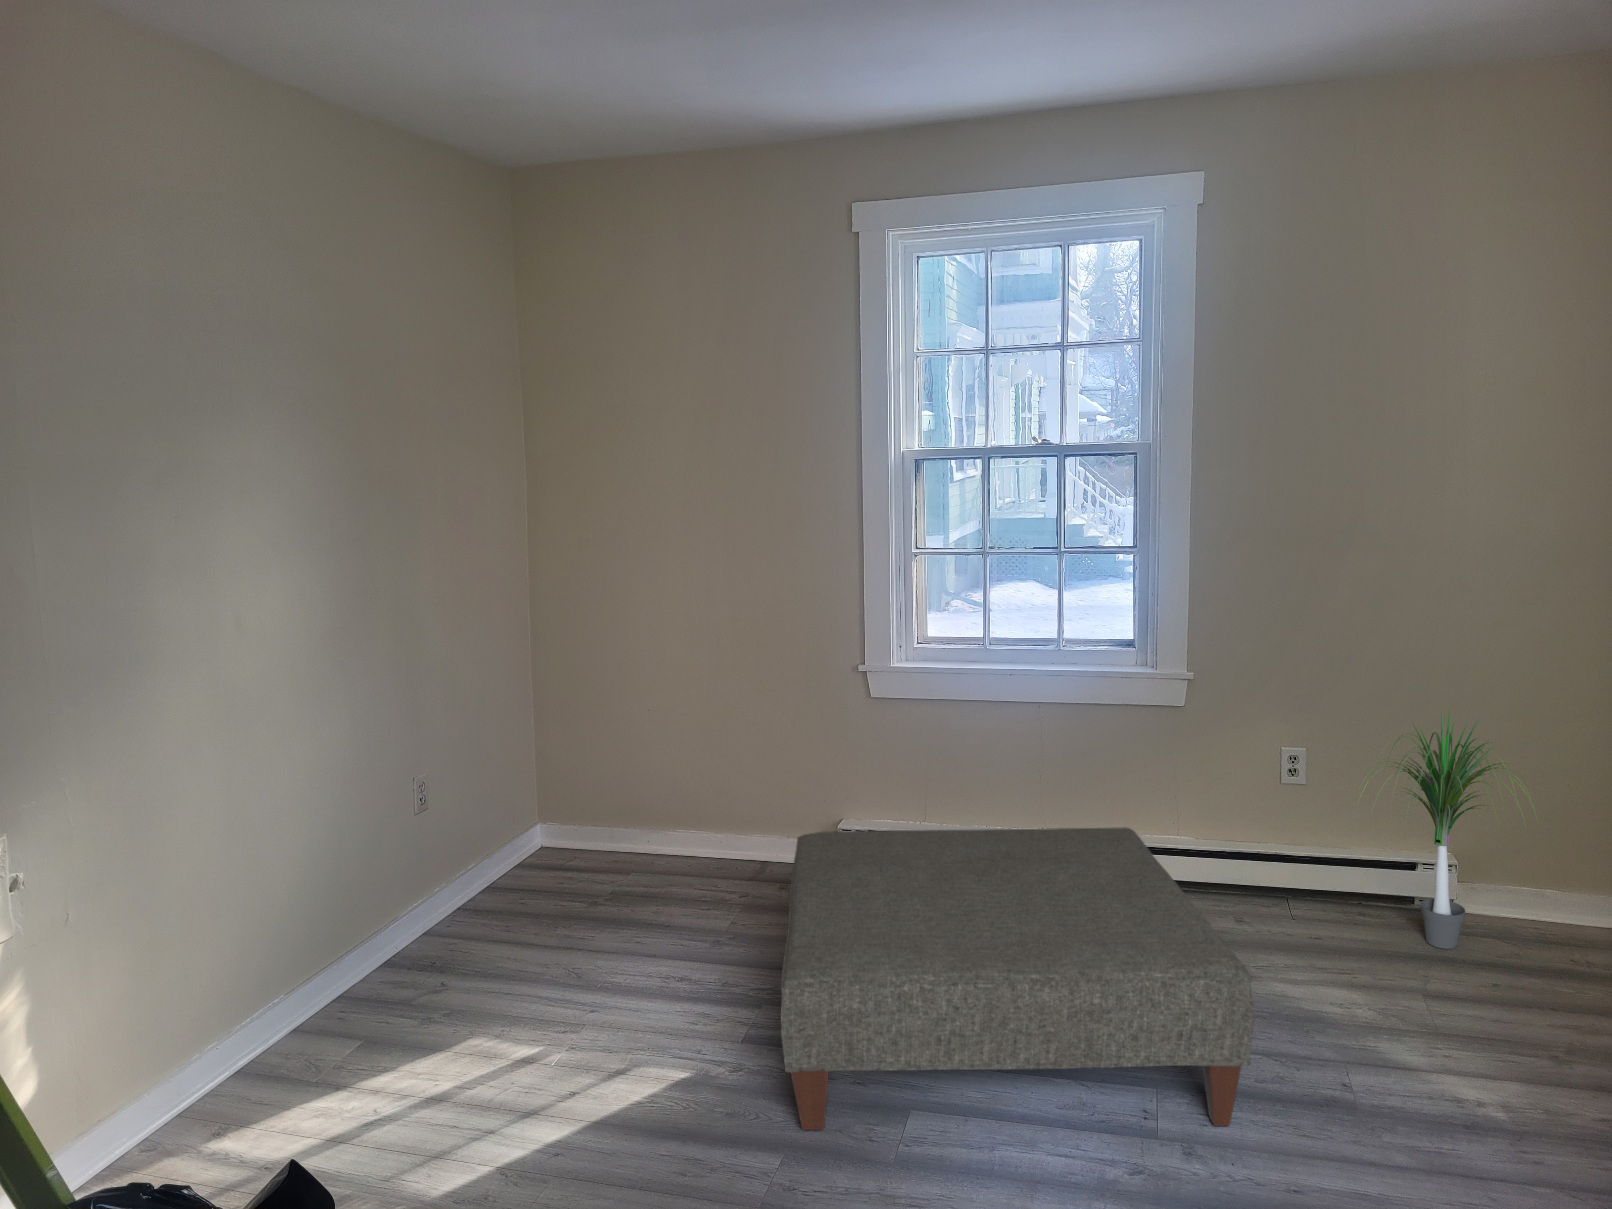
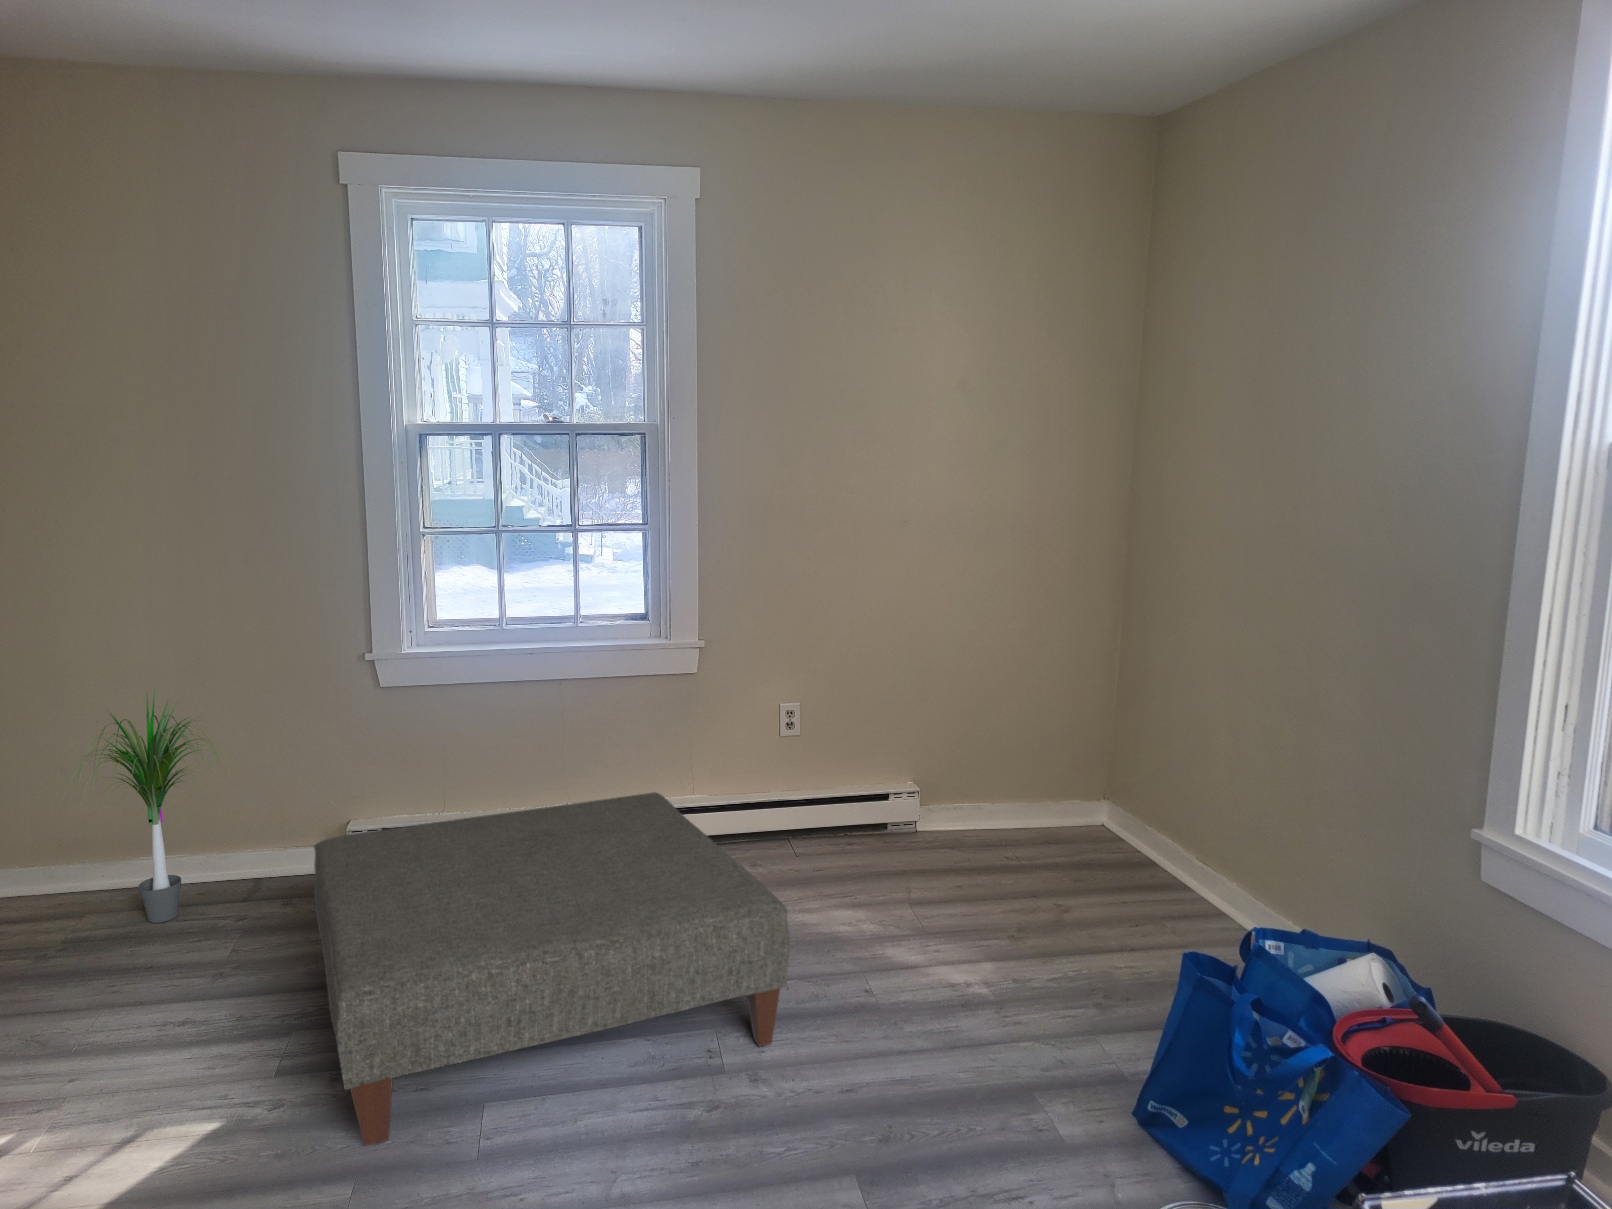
potted plant: present [1364,707,1530,949] -> present [69,691,229,923]

